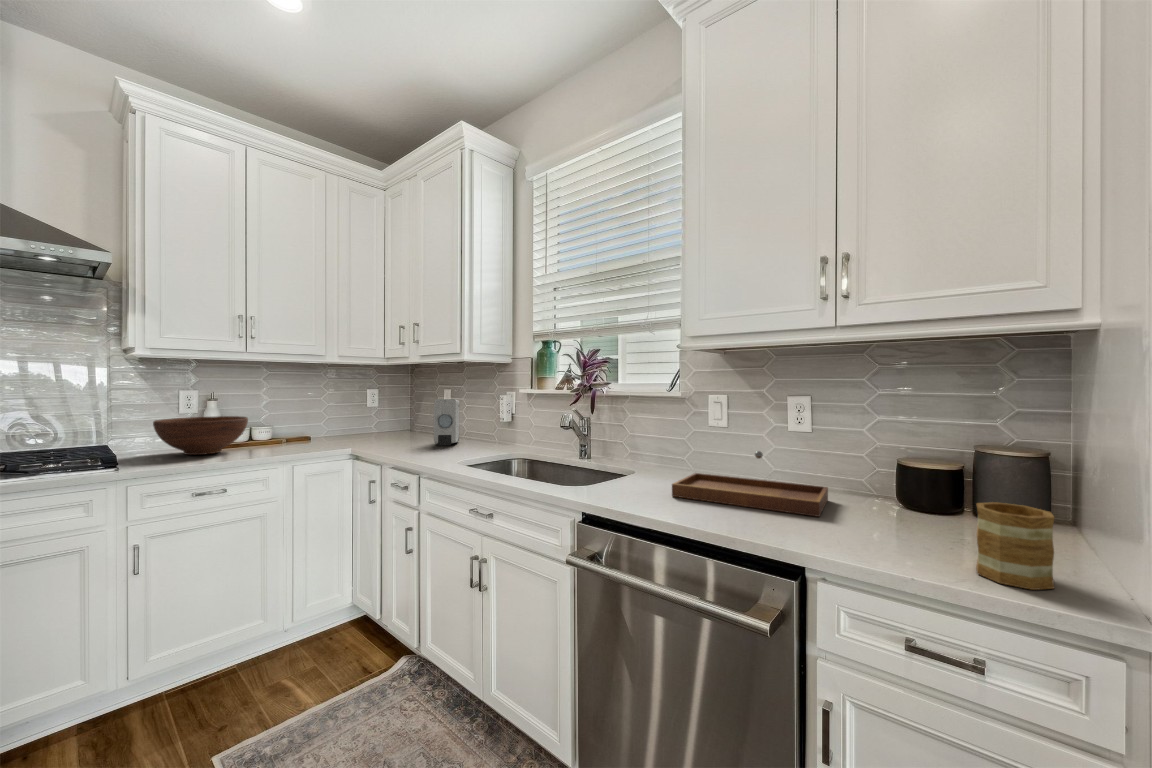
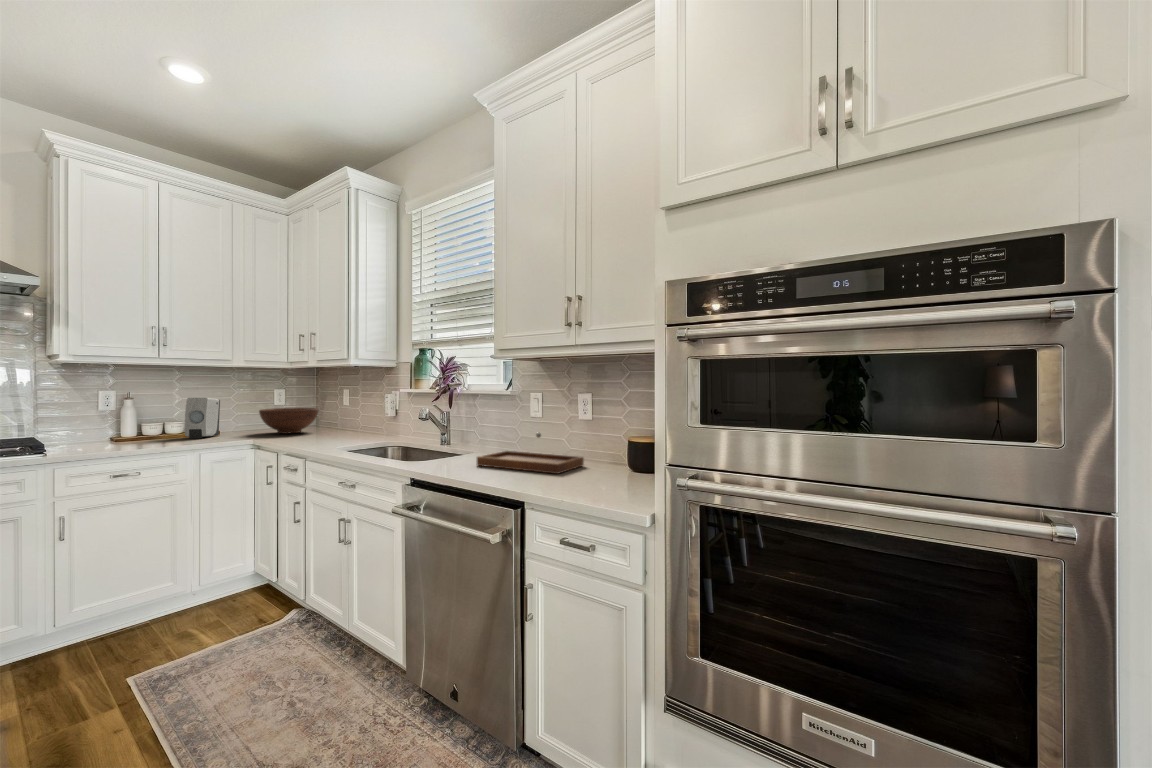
soap dispenser: present [434,399,459,446] -> present [185,398,220,439]
fruit bowl: present [153,416,248,455] -> present [259,408,318,434]
mug: present [976,502,1054,590] -> none [595,455,629,499]

